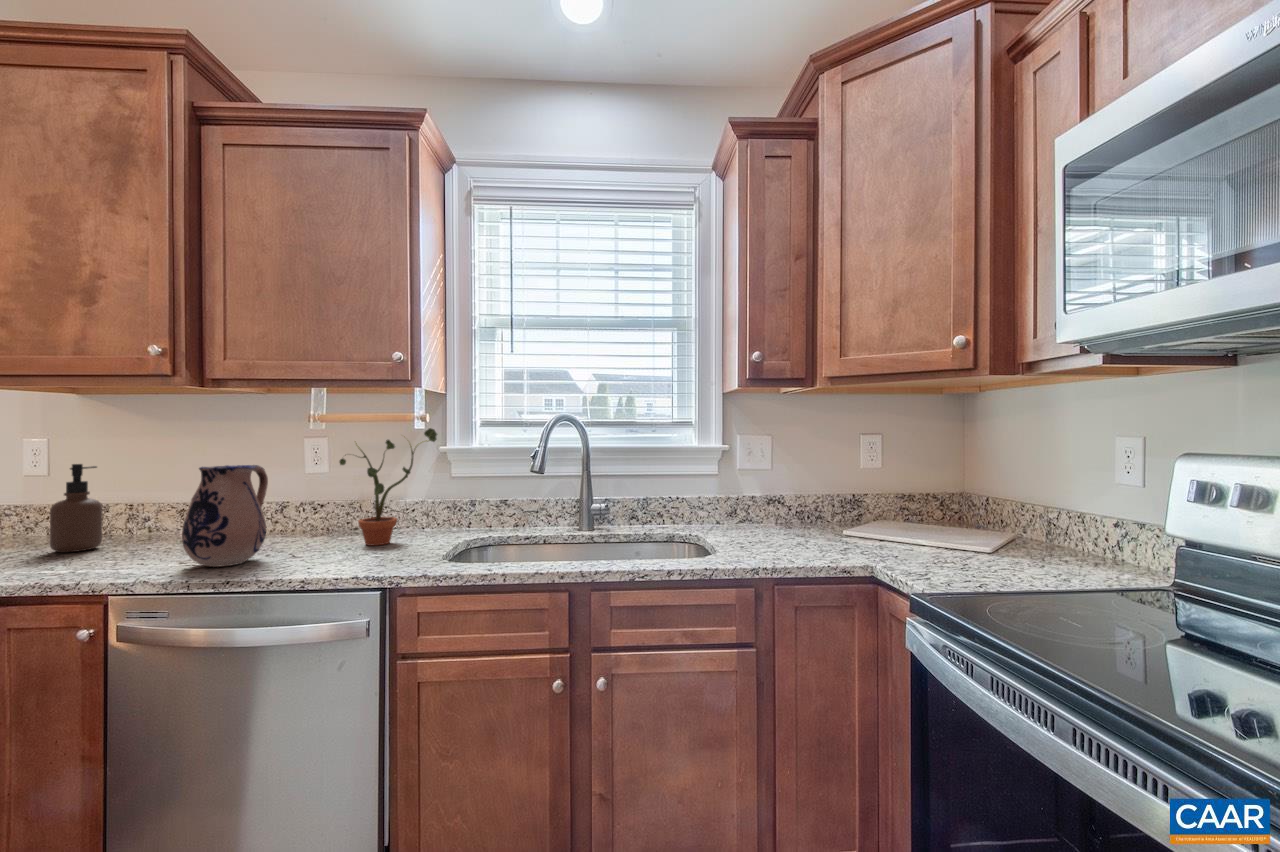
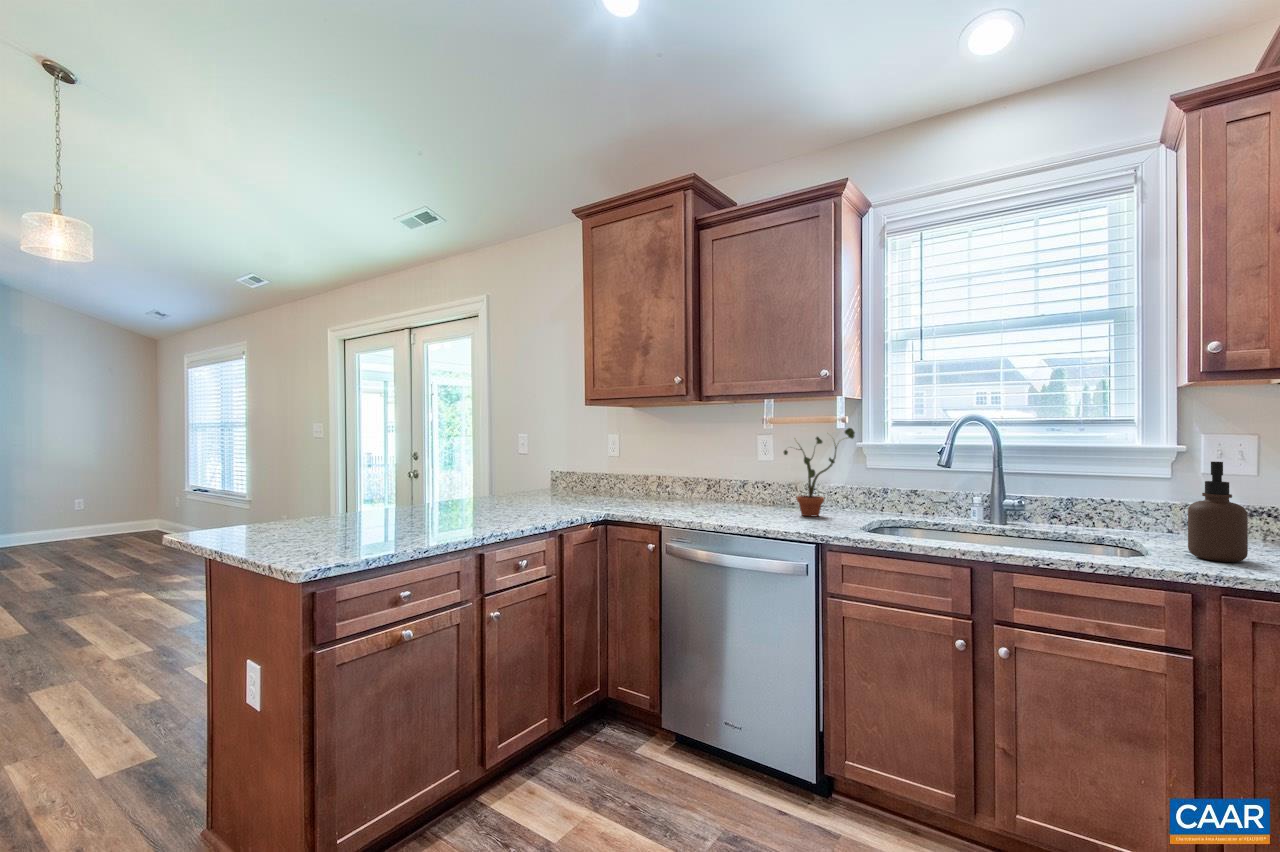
soap dispenser: present [50,464,103,552] -> present [1188,462,1248,562]
ceramic pitcher: present [182,465,268,567] -> none [695,452,740,517]

